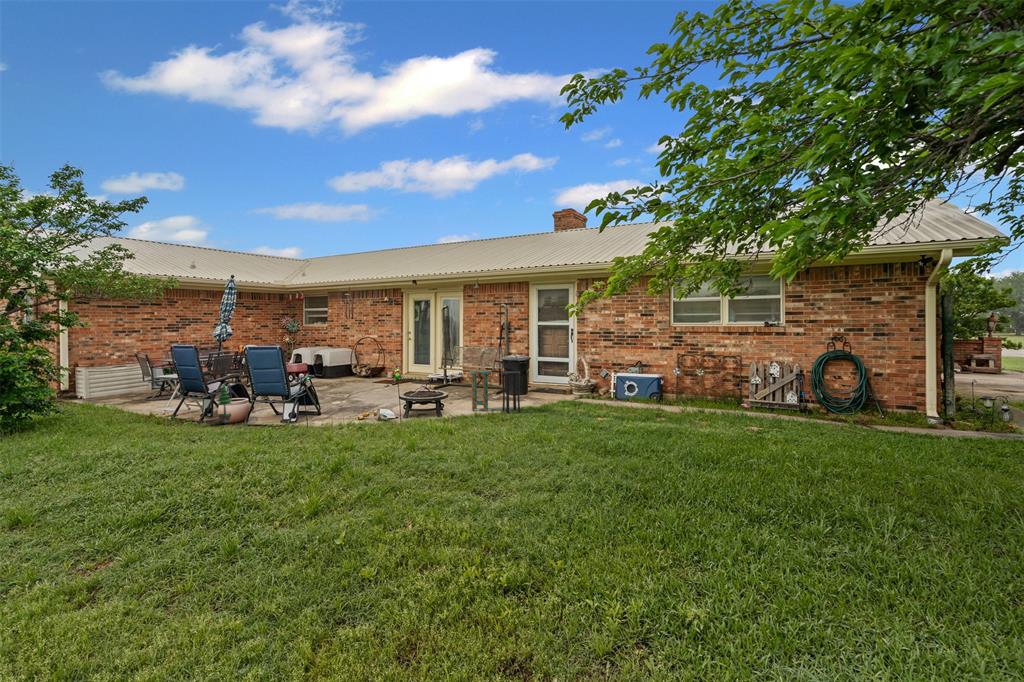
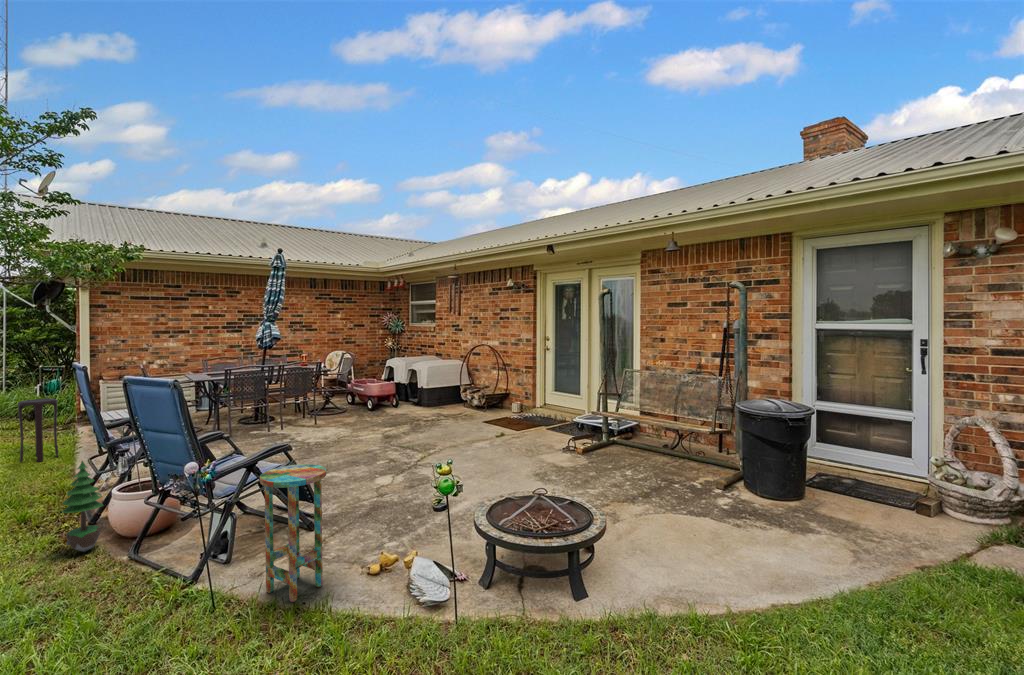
side table: present [470,370,490,411] -> present [260,464,326,602]
stool: present [501,371,520,413] -> present [18,399,58,462]

